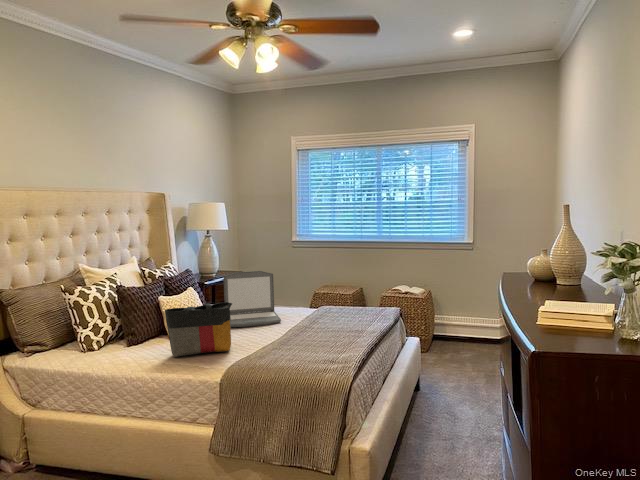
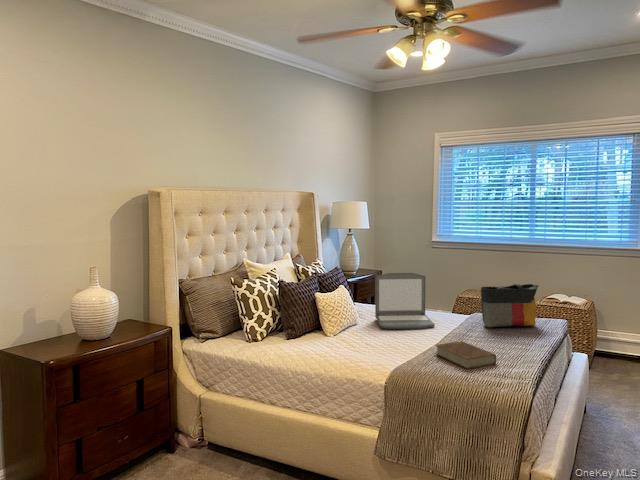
tote bag: present [165,302,232,357] -> present [481,284,538,327]
book: none [274,334,328,359] -> present [436,341,496,369]

